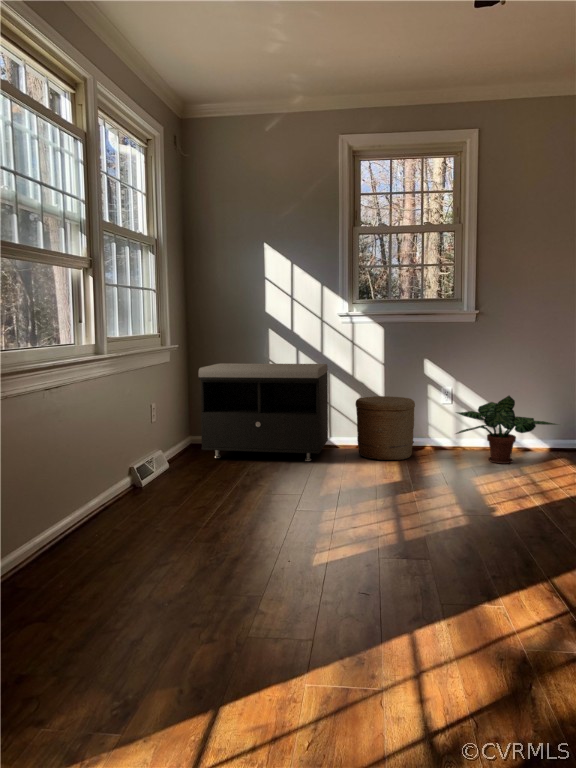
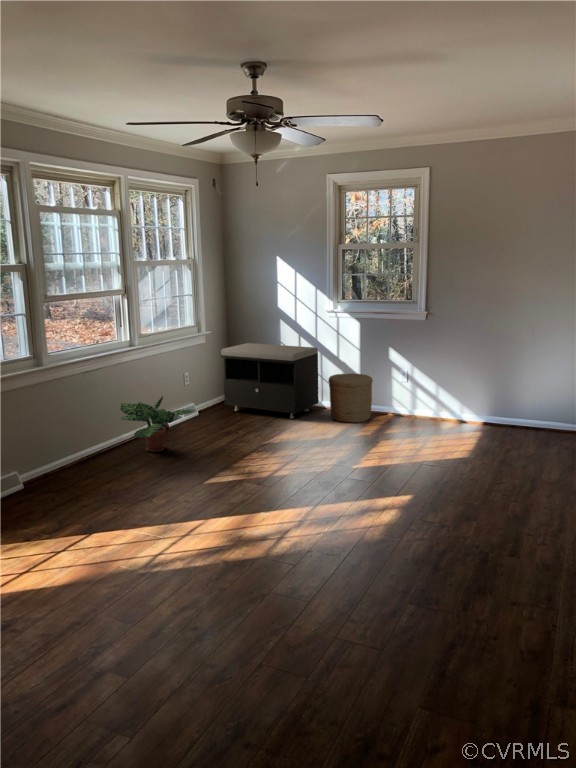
potted plant: present [456,396,557,464] -> present [120,396,196,452]

